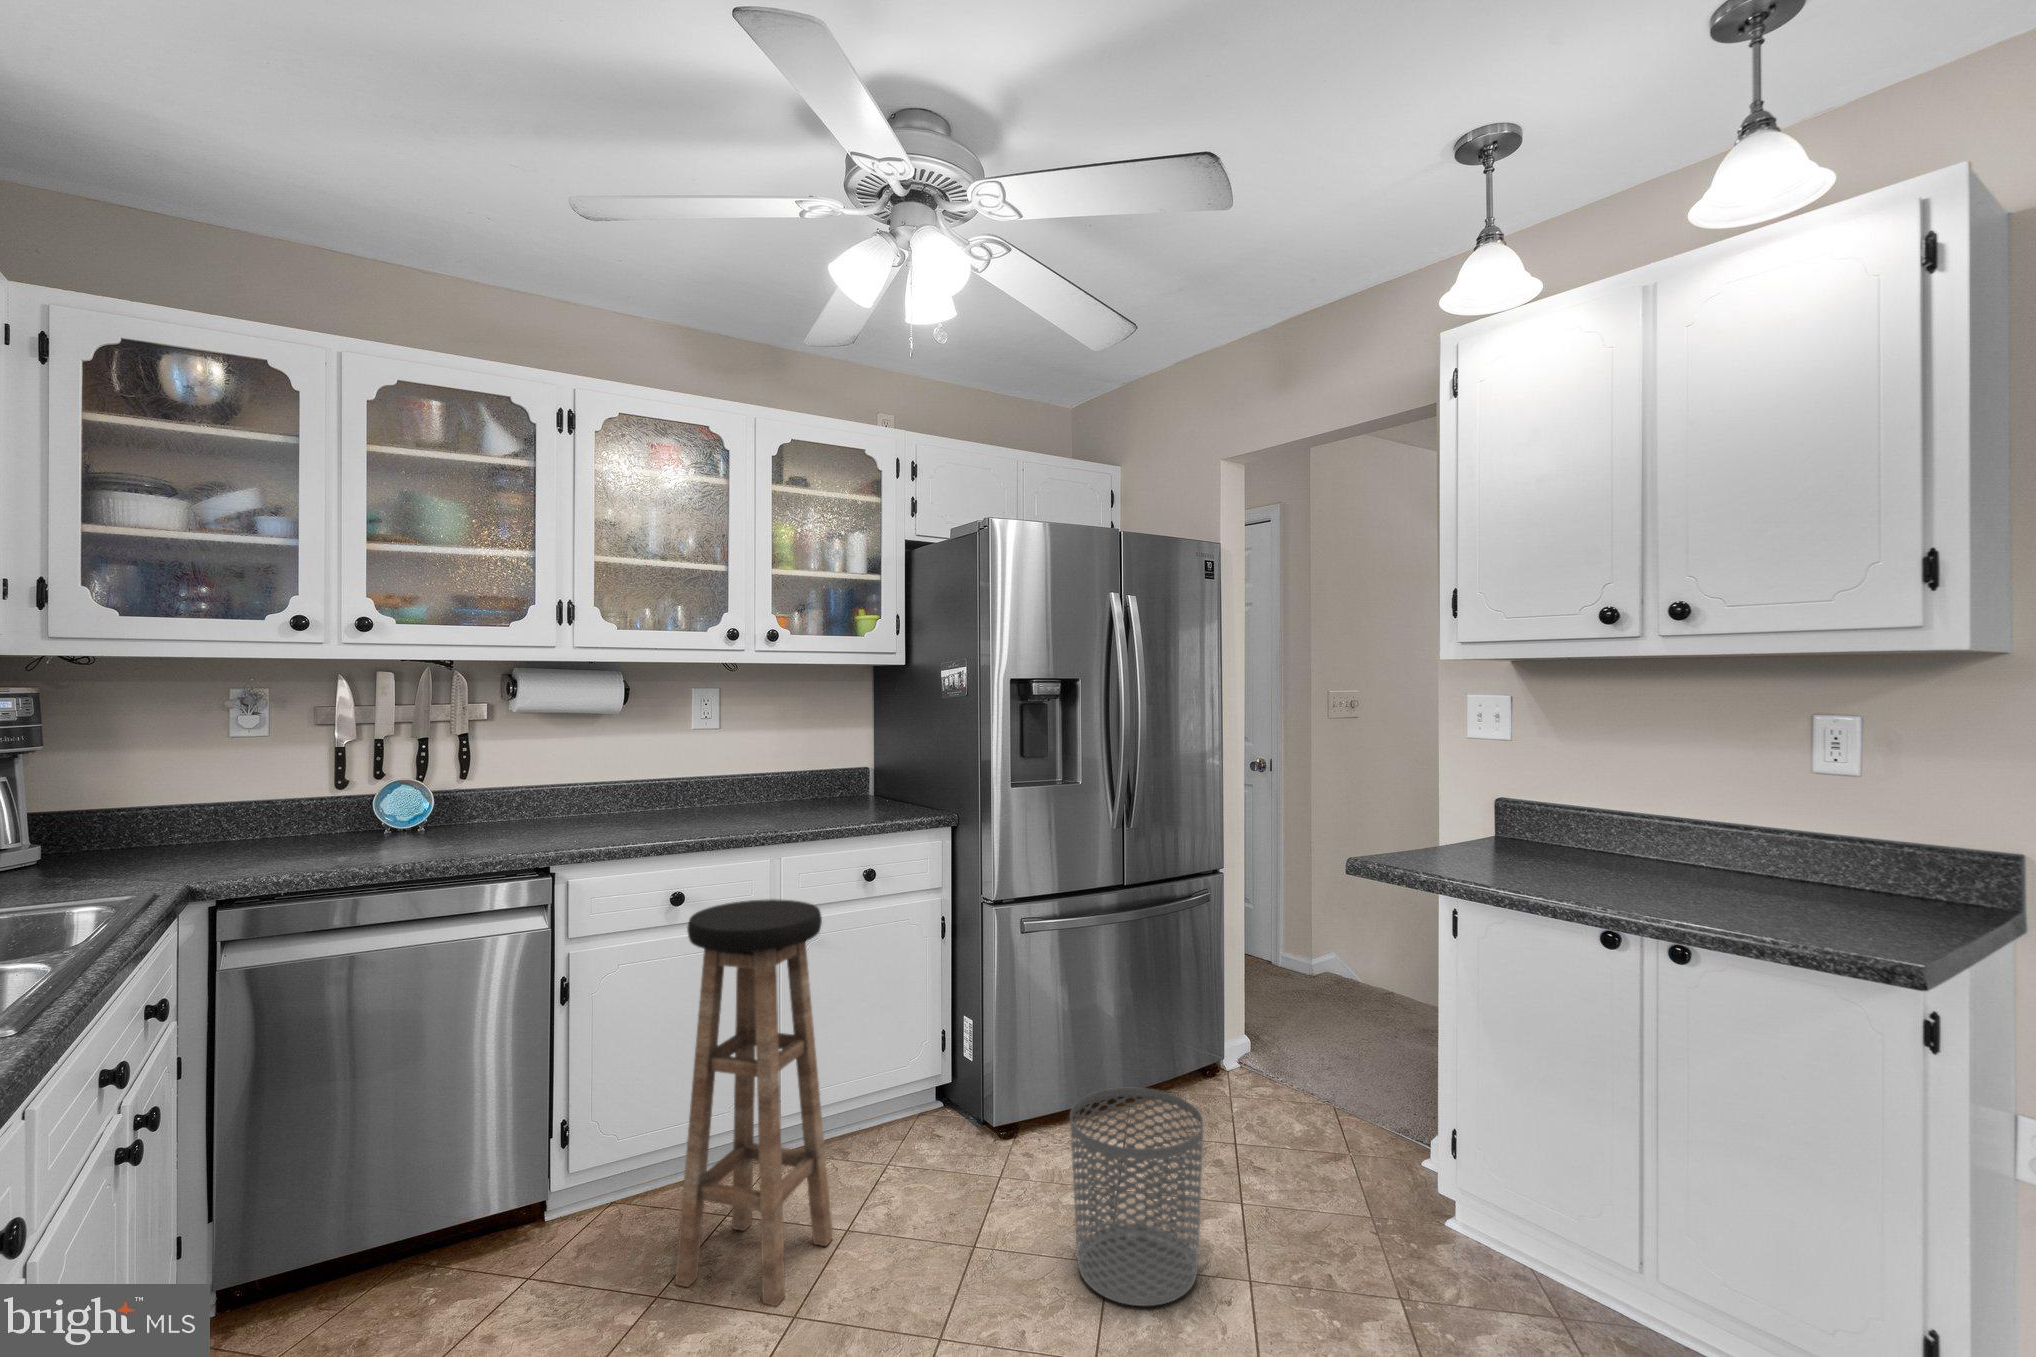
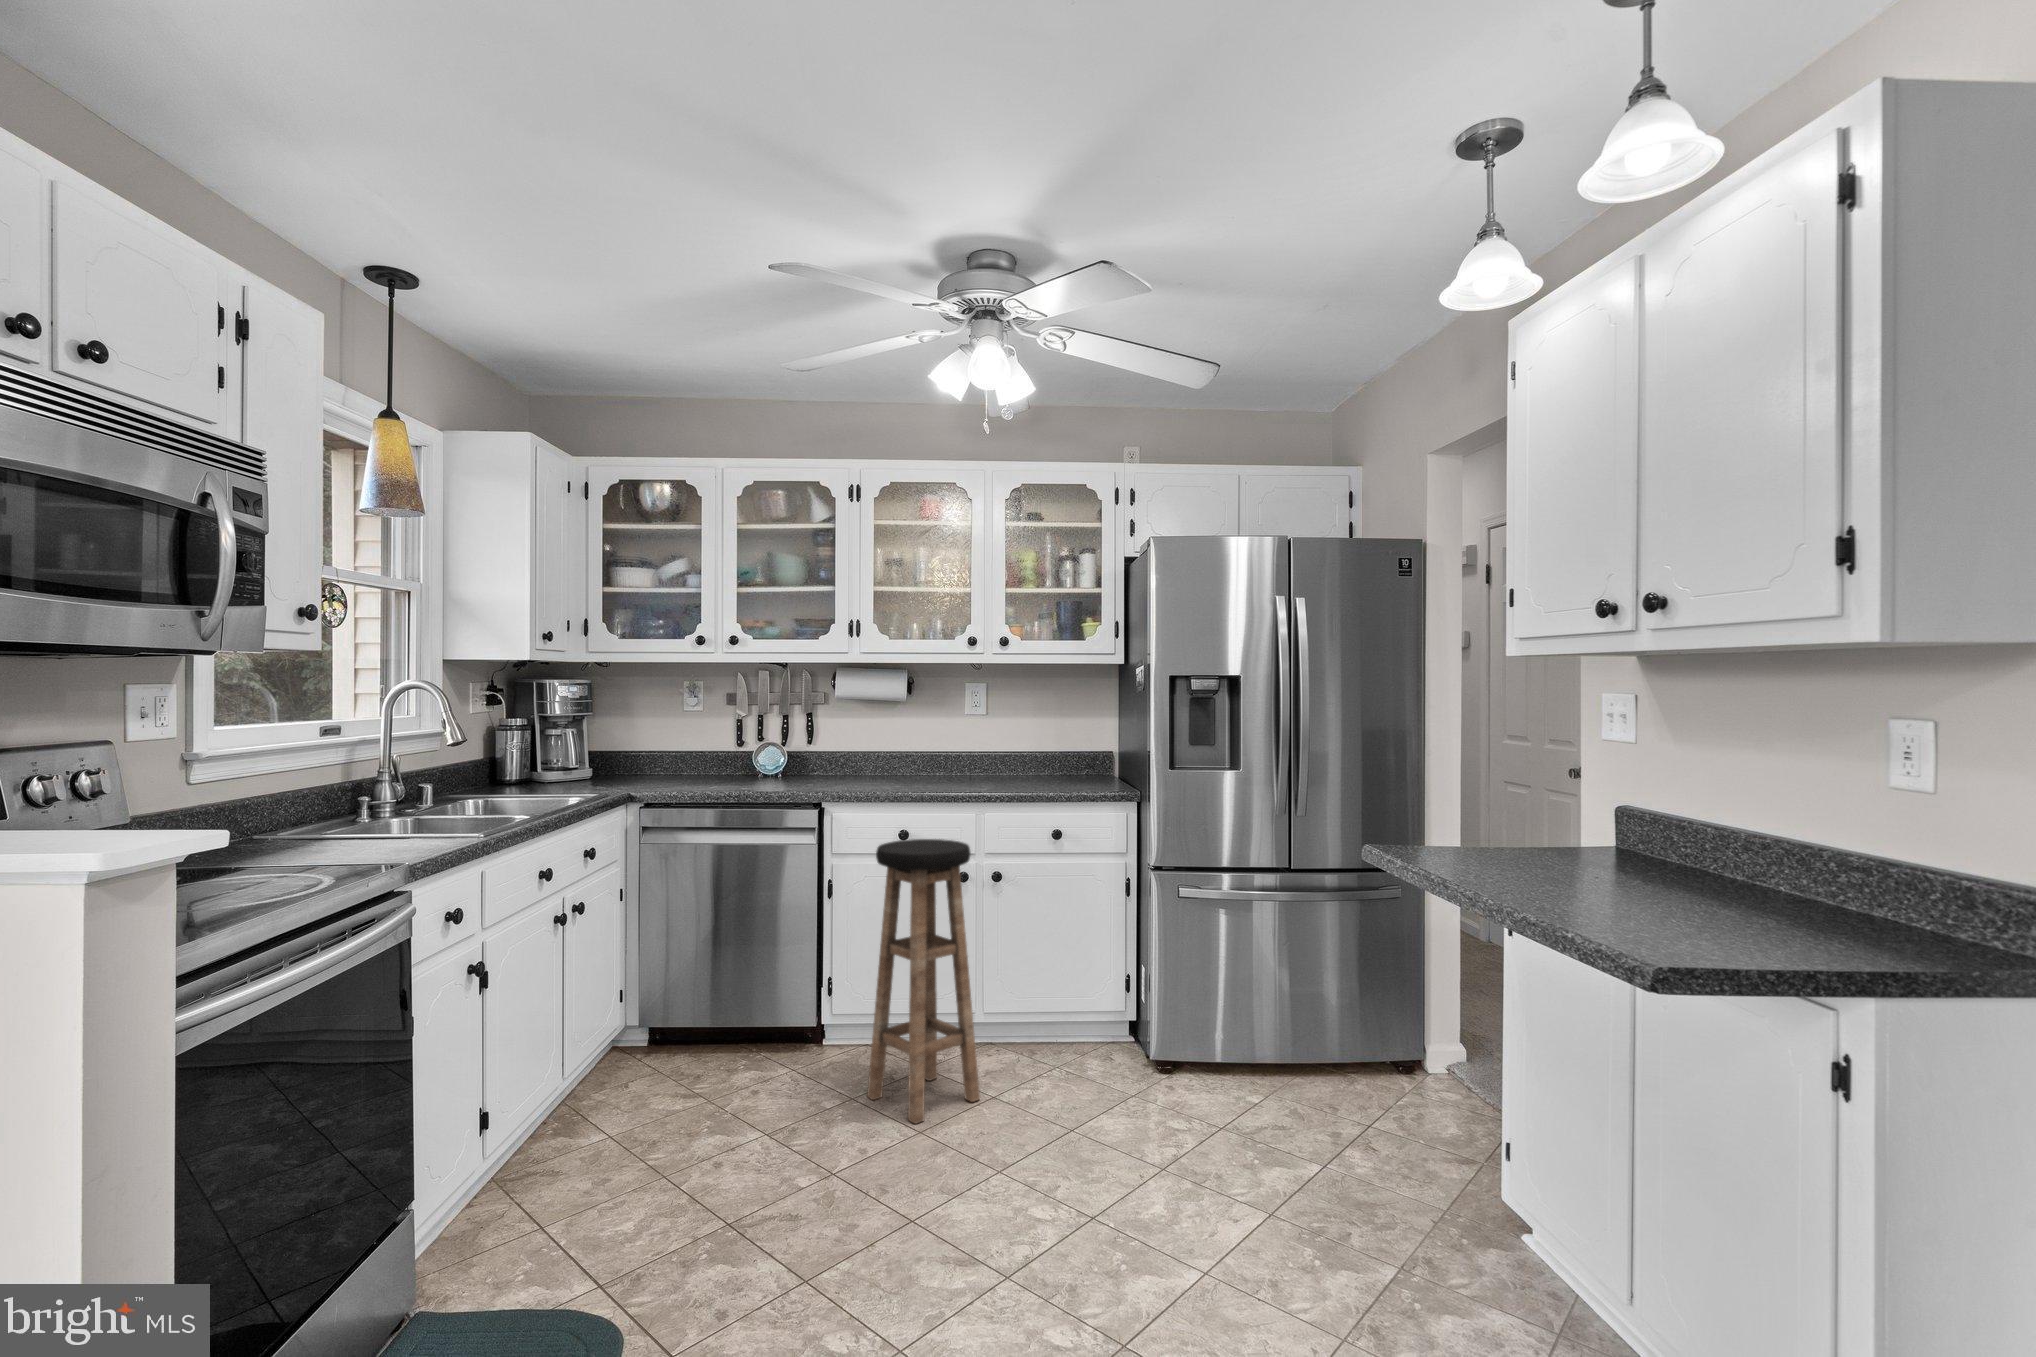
waste bin: present [1070,1087,1203,1306] -> none [1123,1027,1236,1201]

